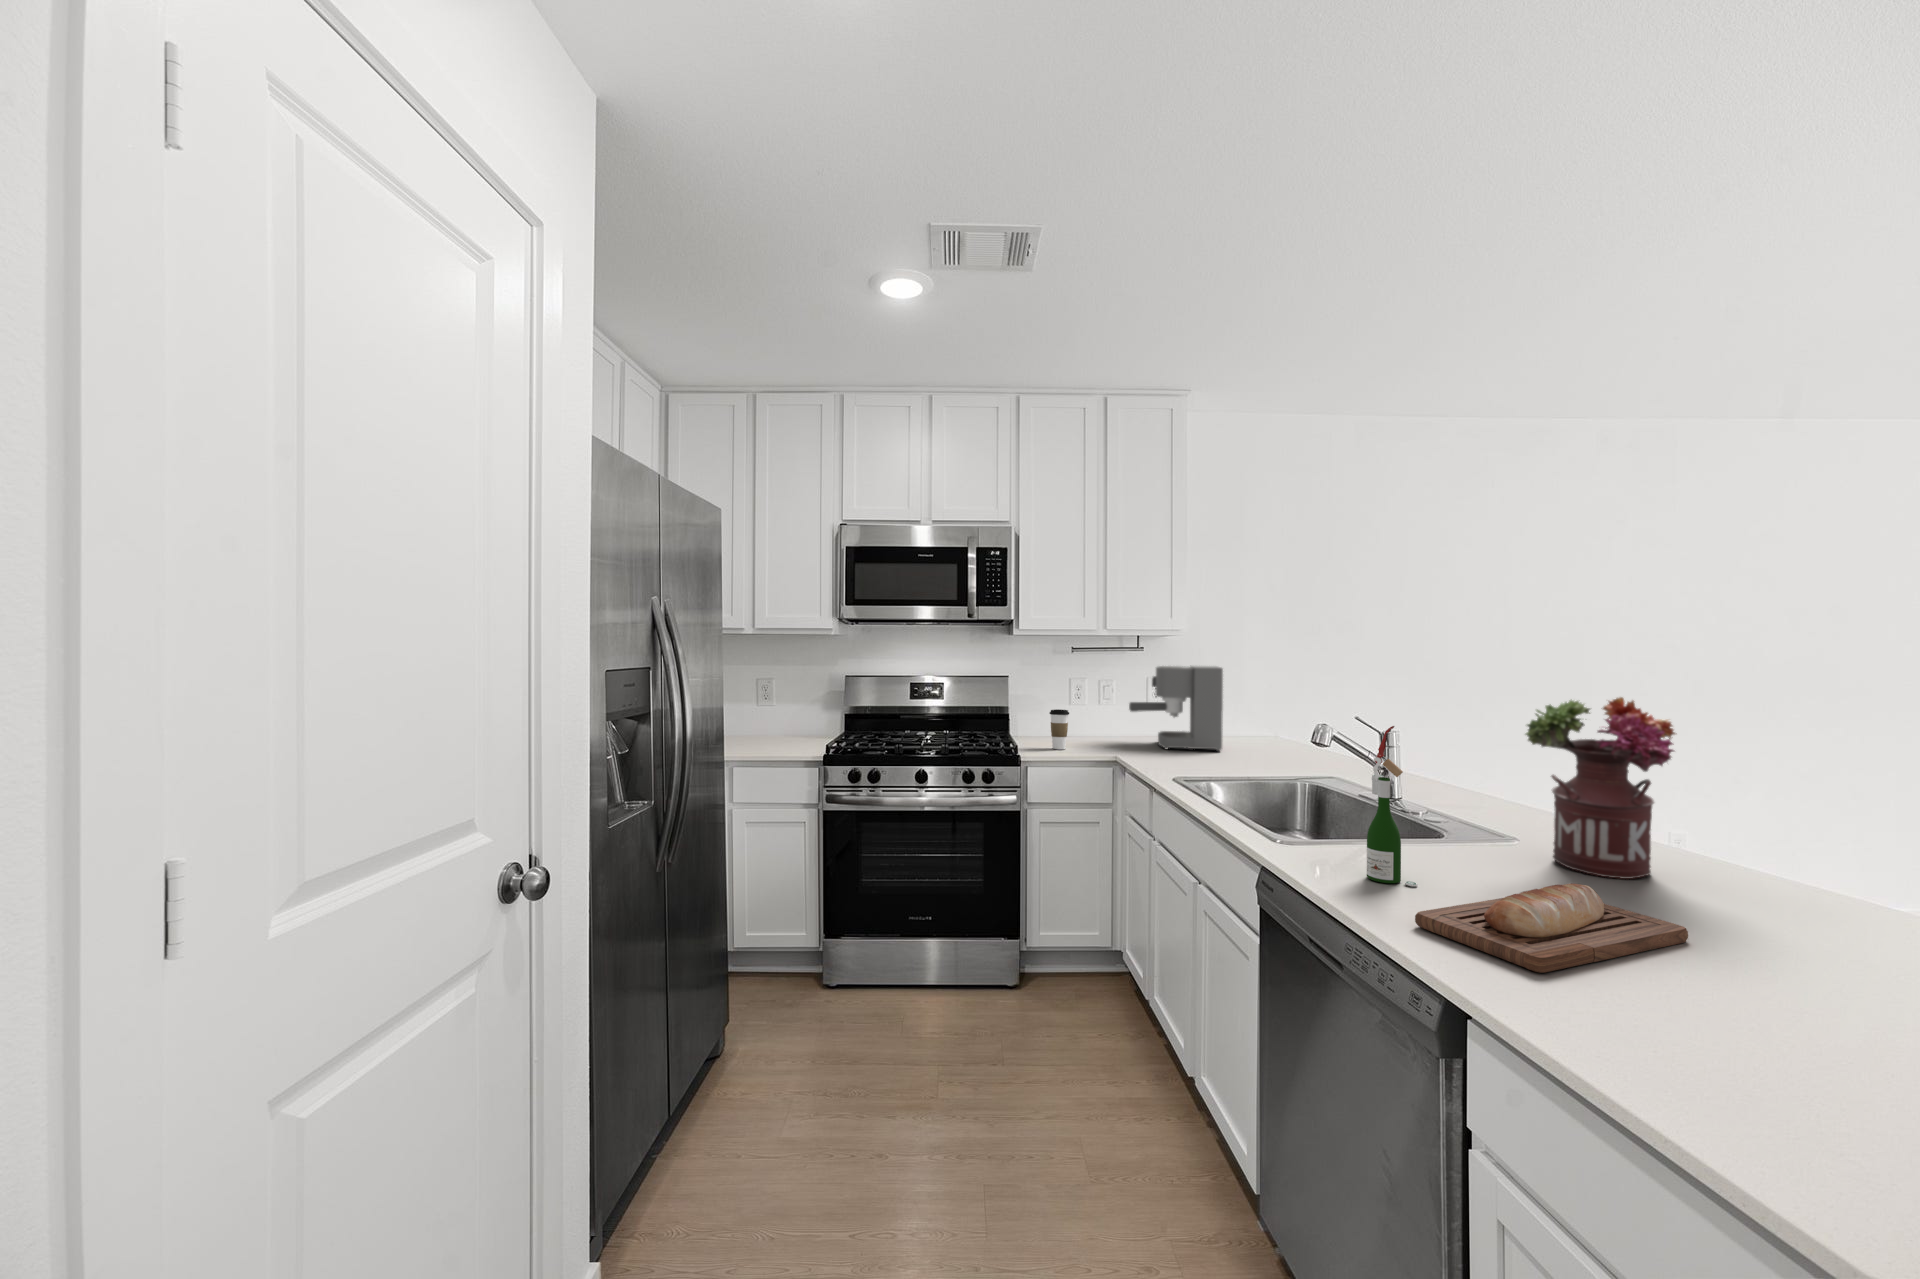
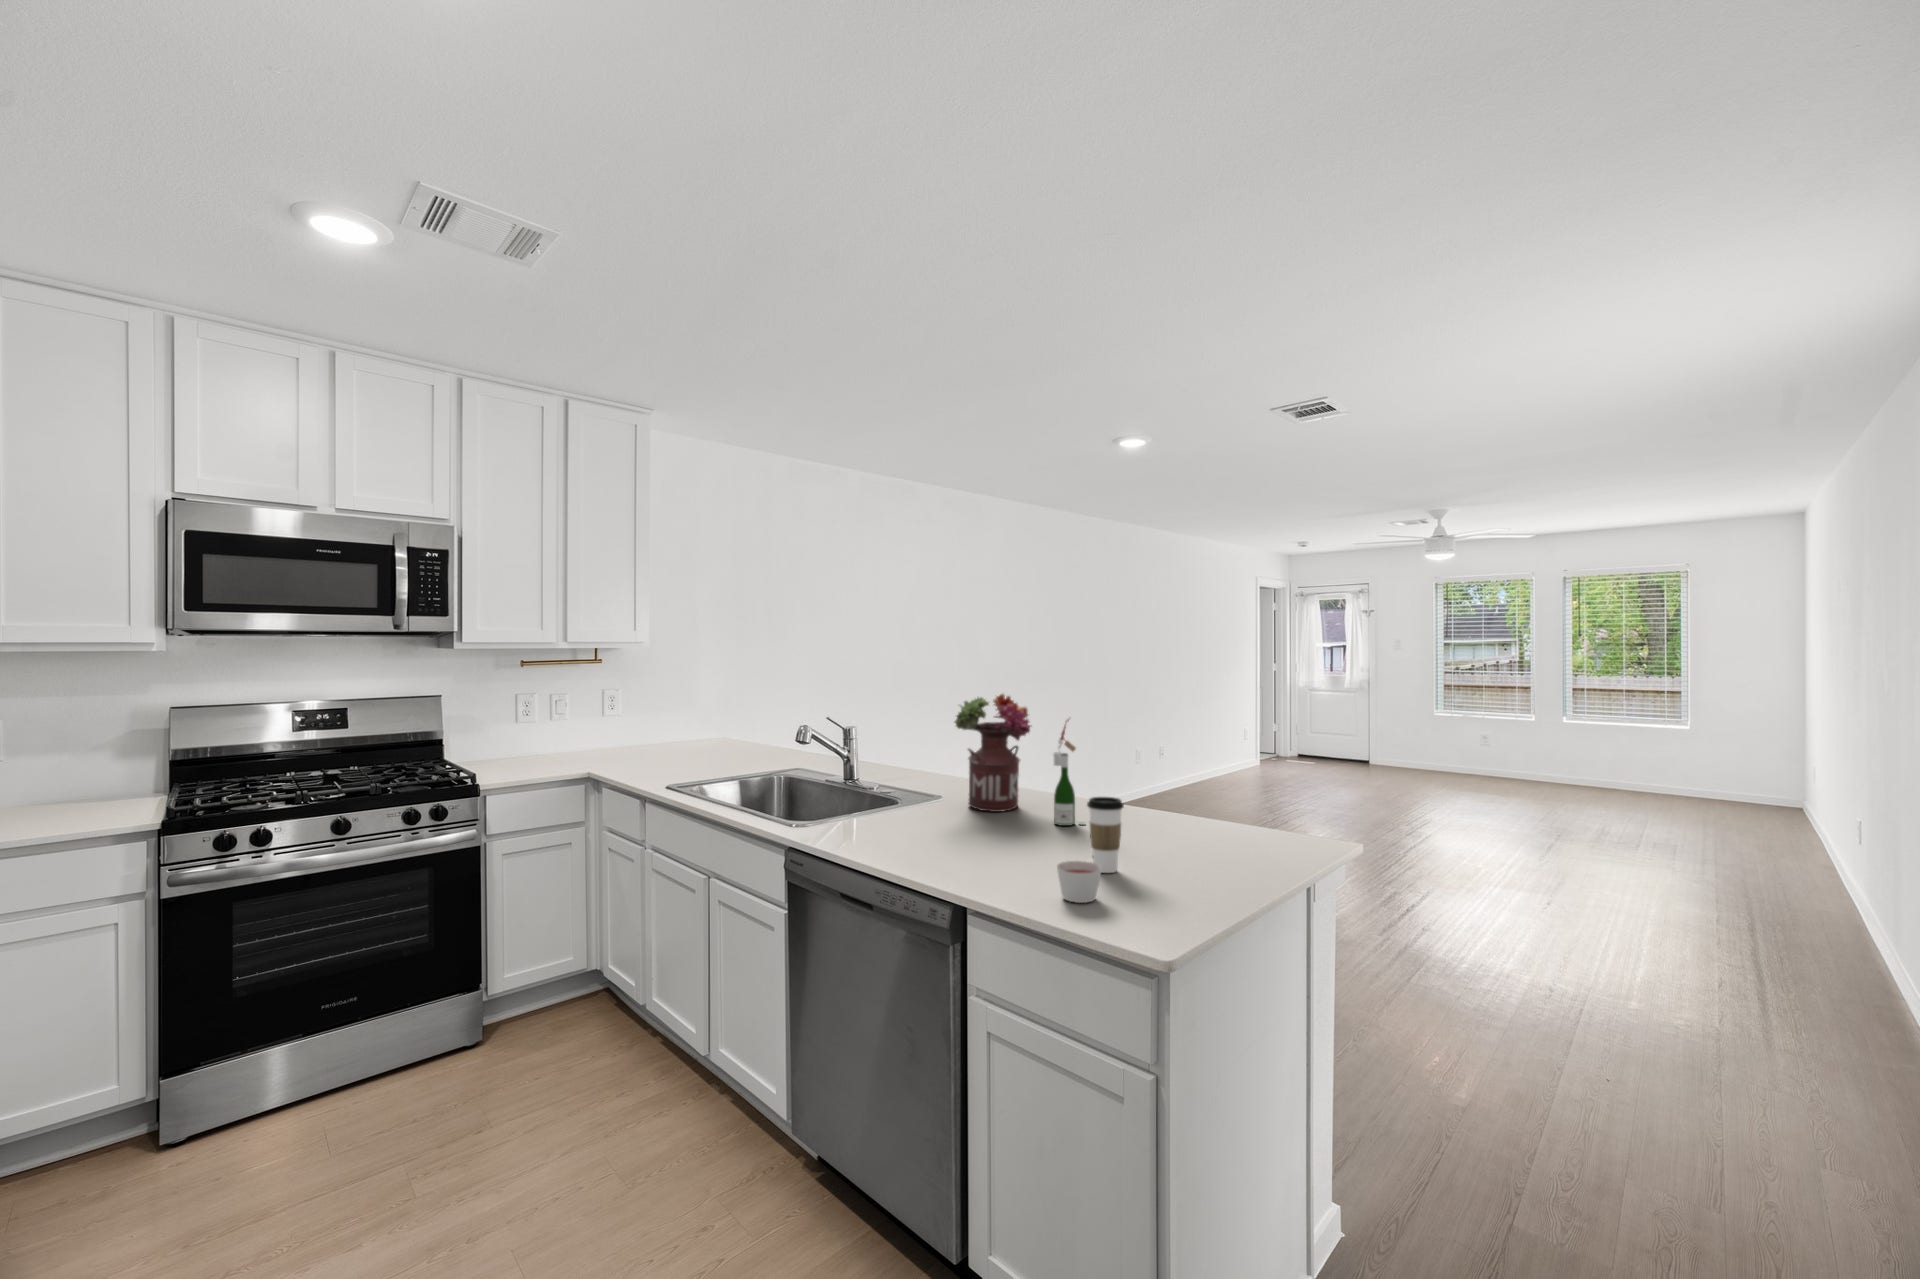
coffee maker: present [1129,666,1223,751] -> none [594,676,691,761]
coffee cup: present [1050,709,1069,749] -> present [1087,797,1124,873]
wine bottle: present [1367,726,1418,886] -> present [1054,720,1085,826]
bread loaf: present [1415,884,1688,973] -> none [921,817,1050,874]
candle: none [1641,987,1752,1077] -> present [1057,861,1102,903]

